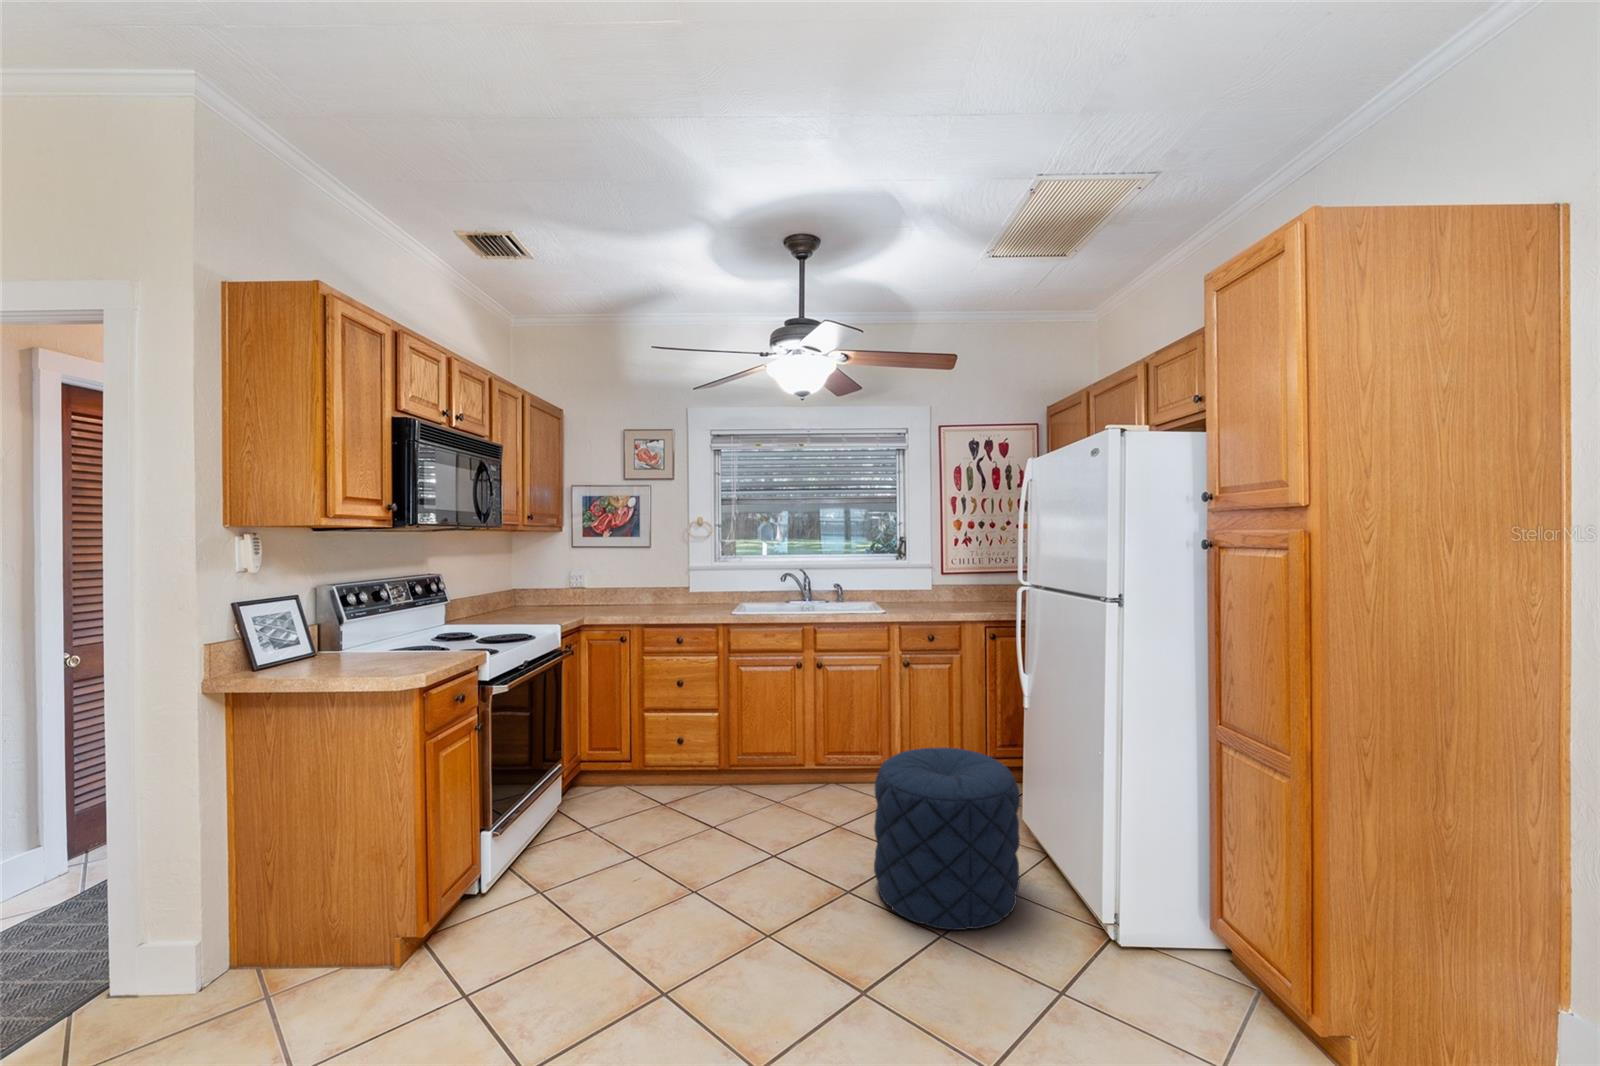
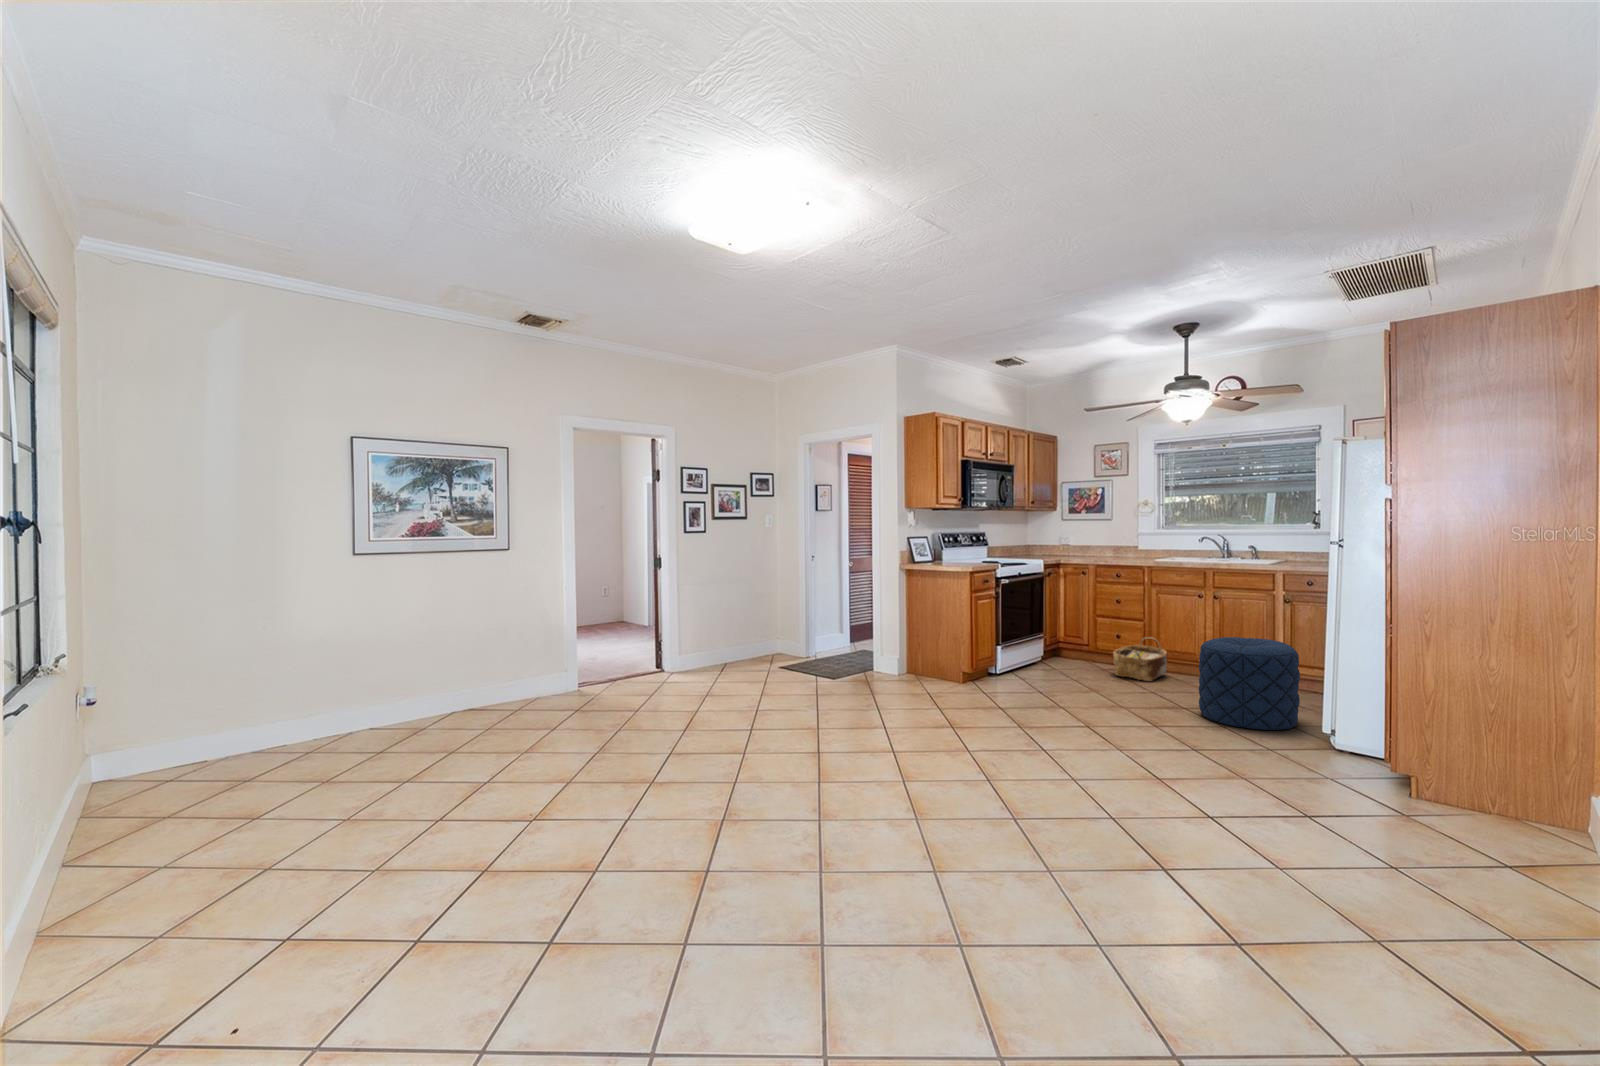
woven basket: none [687,737,763,822] -> present [1113,637,1167,681]

